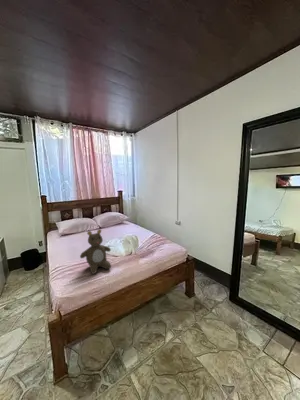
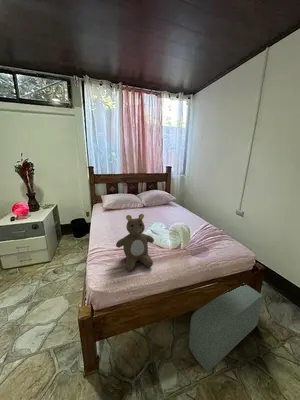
pouf: none [144,274,194,340] -> present [189,283,263,371]

